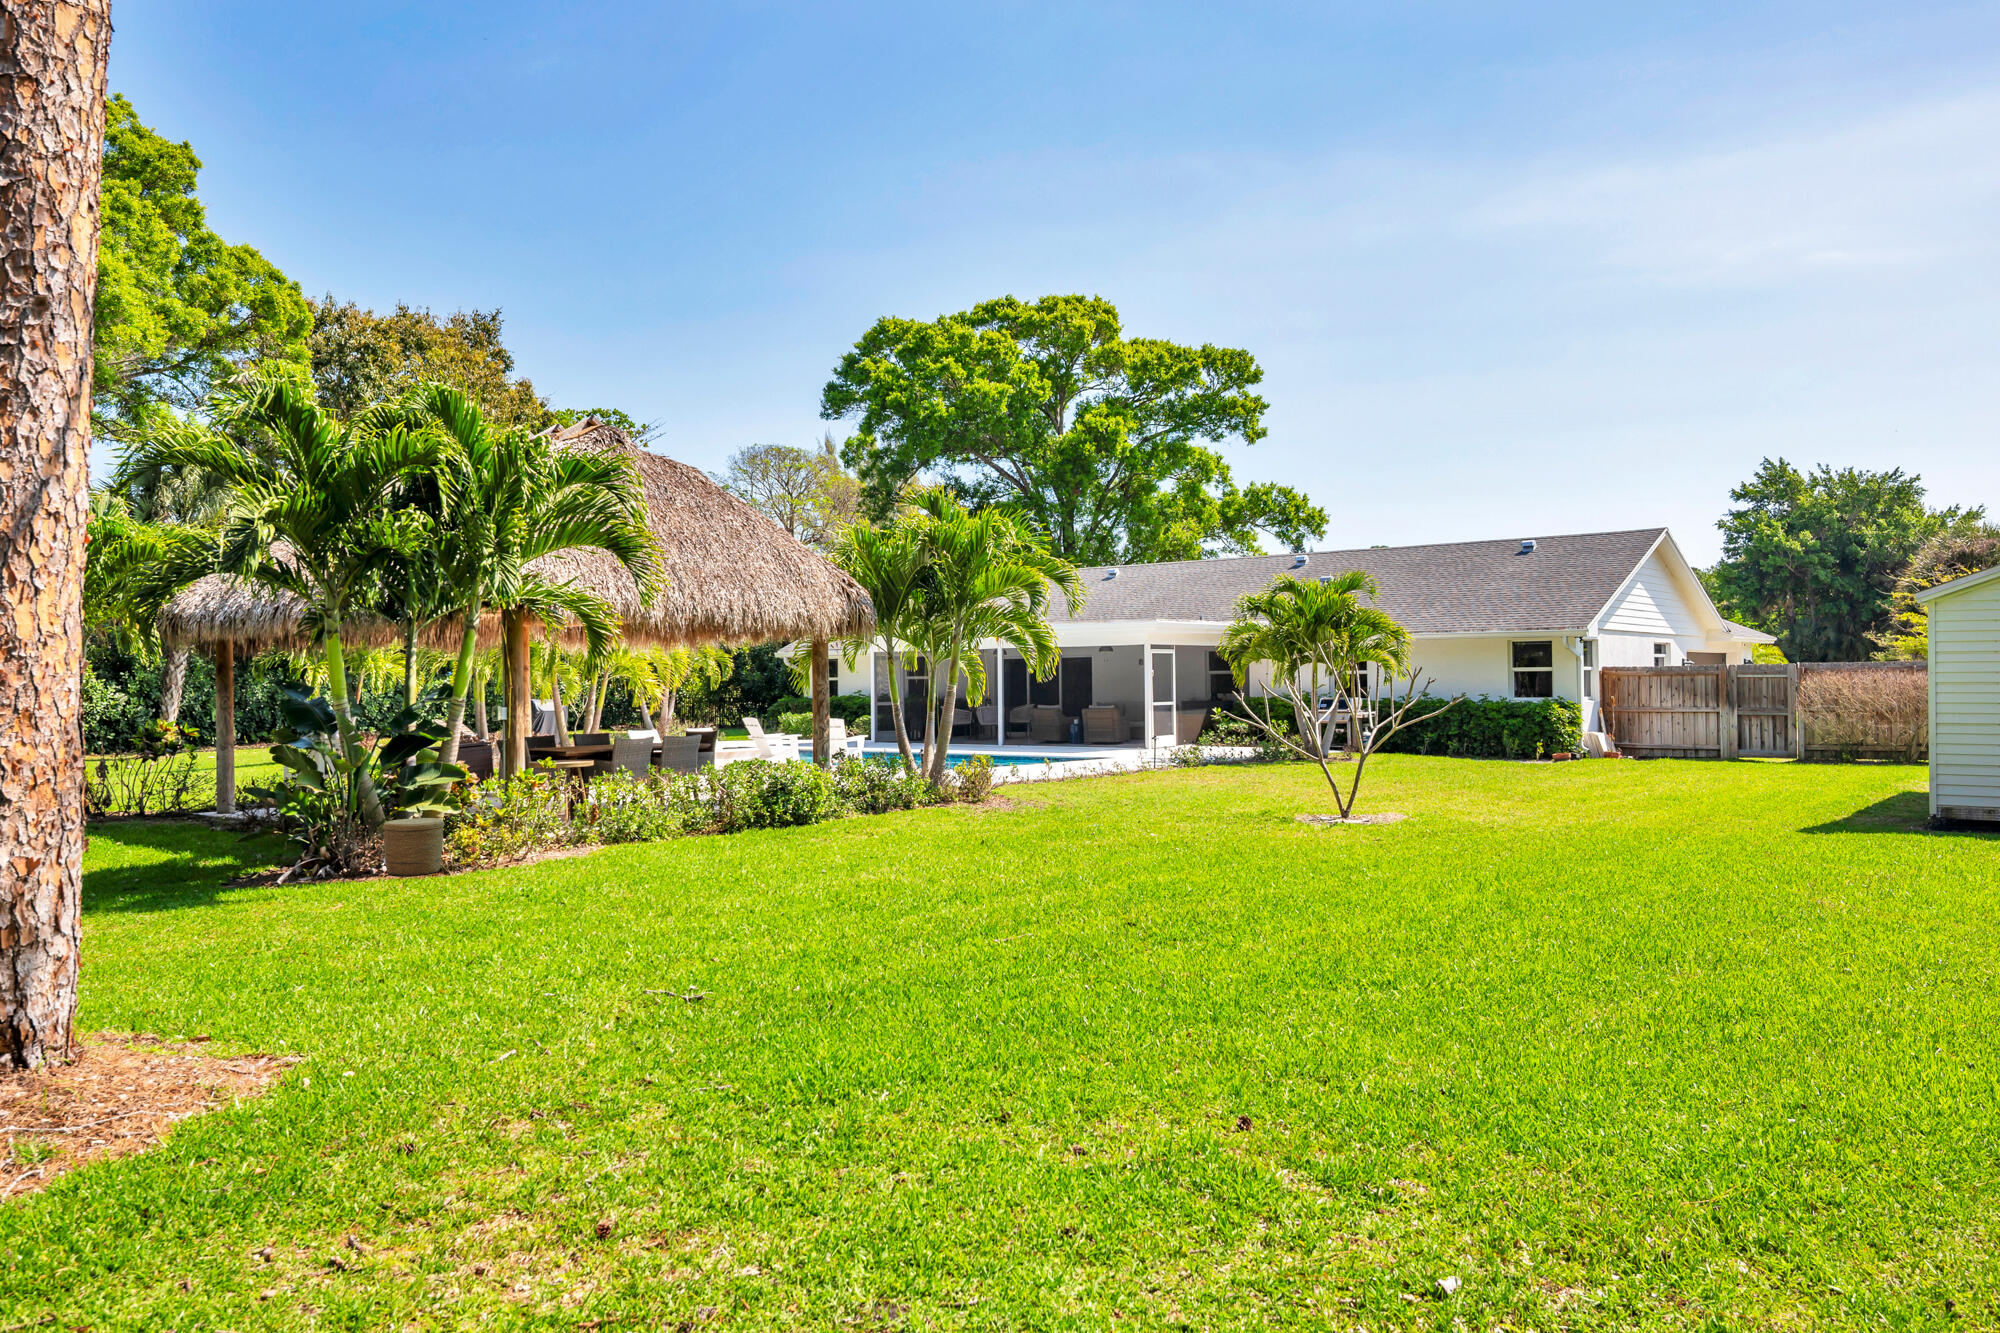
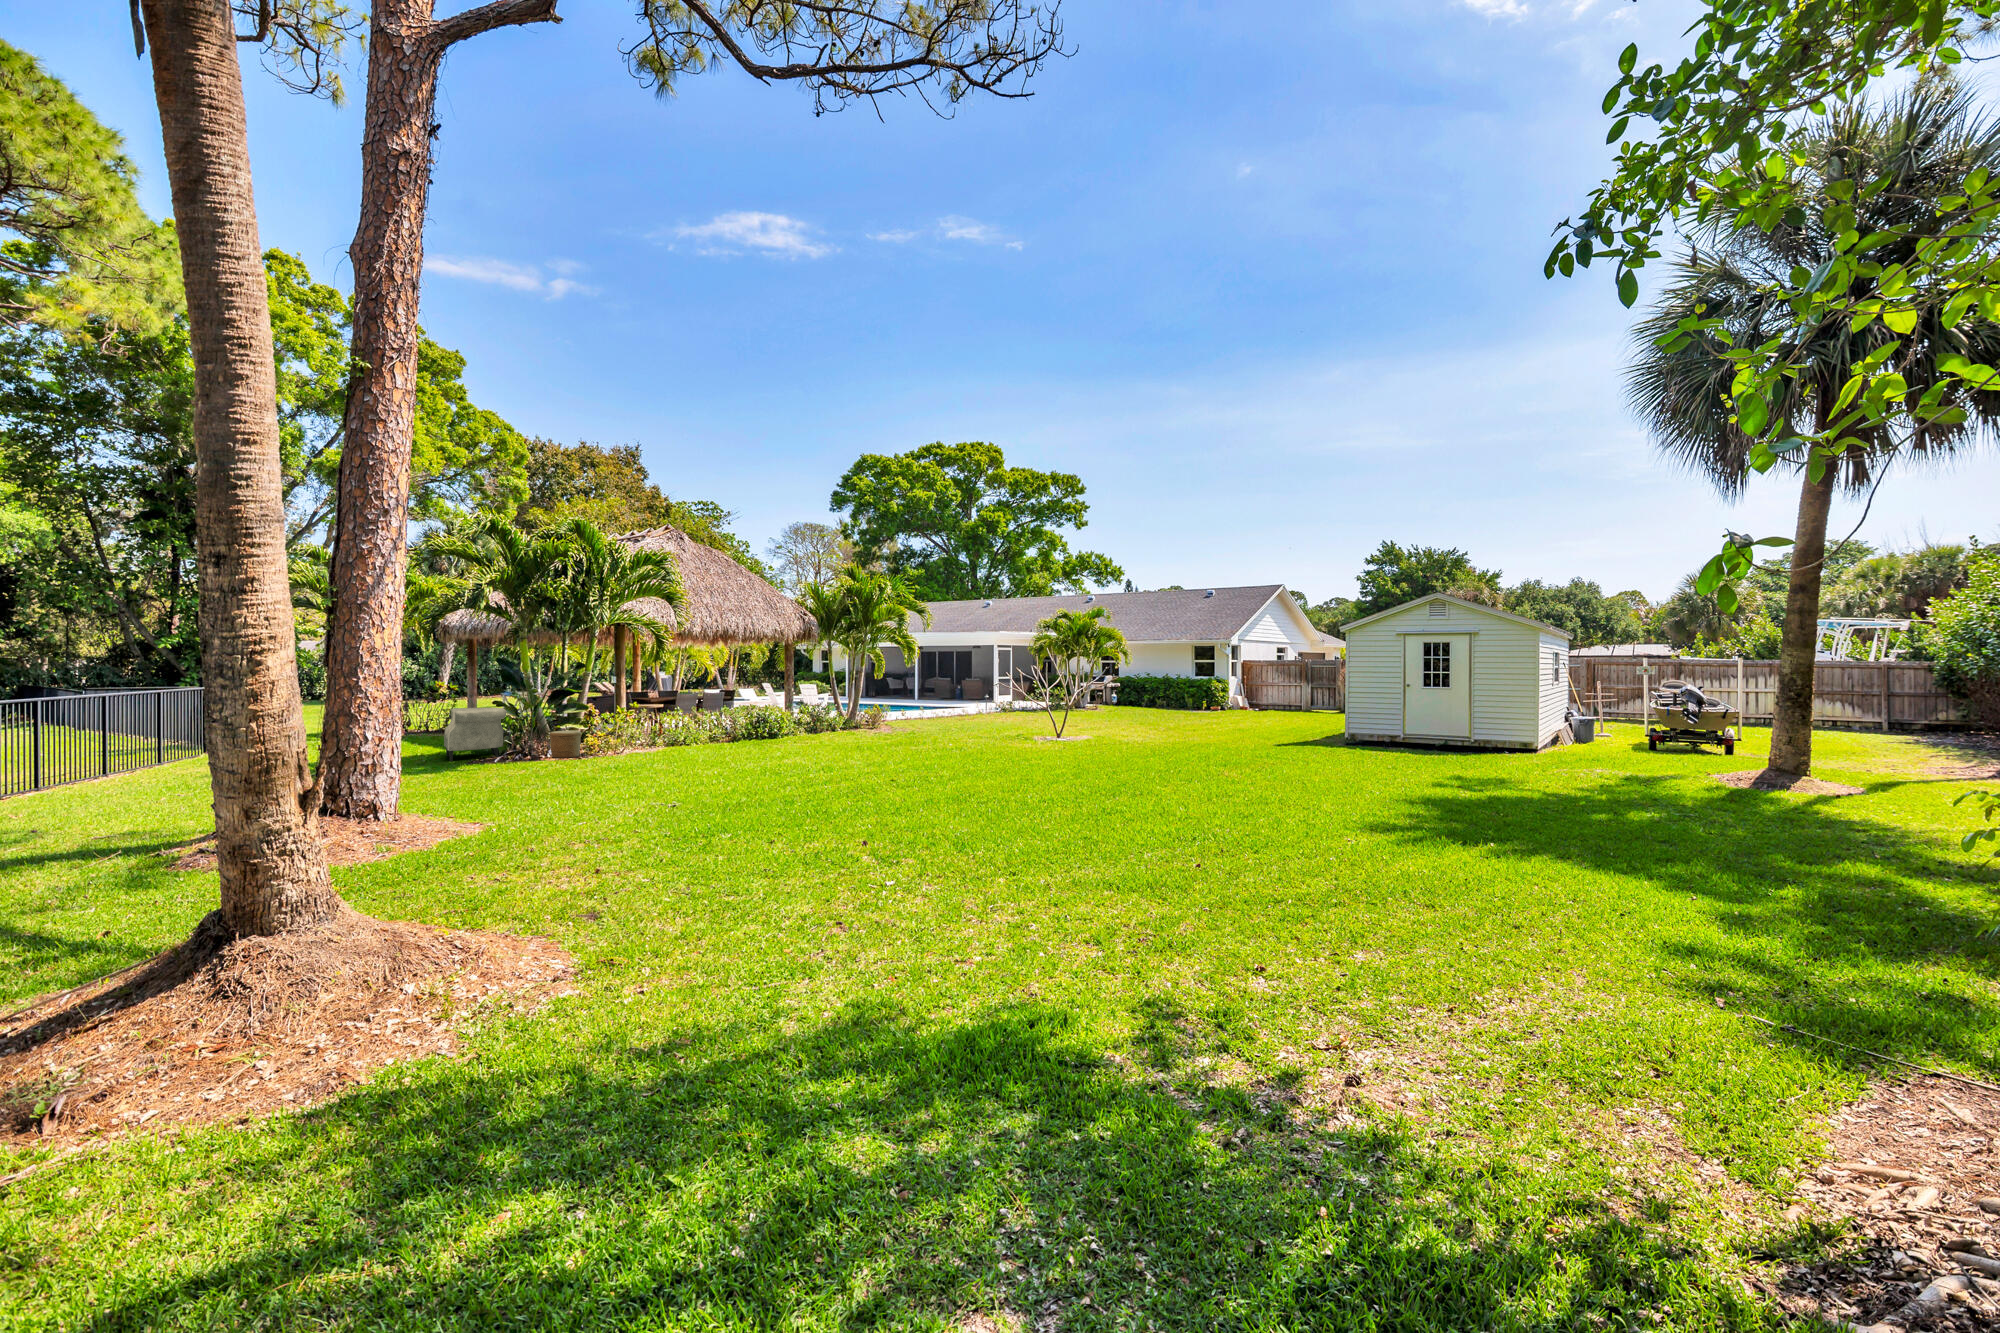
chair: none [175,773,298,885] -> present [444,708,507,762]

